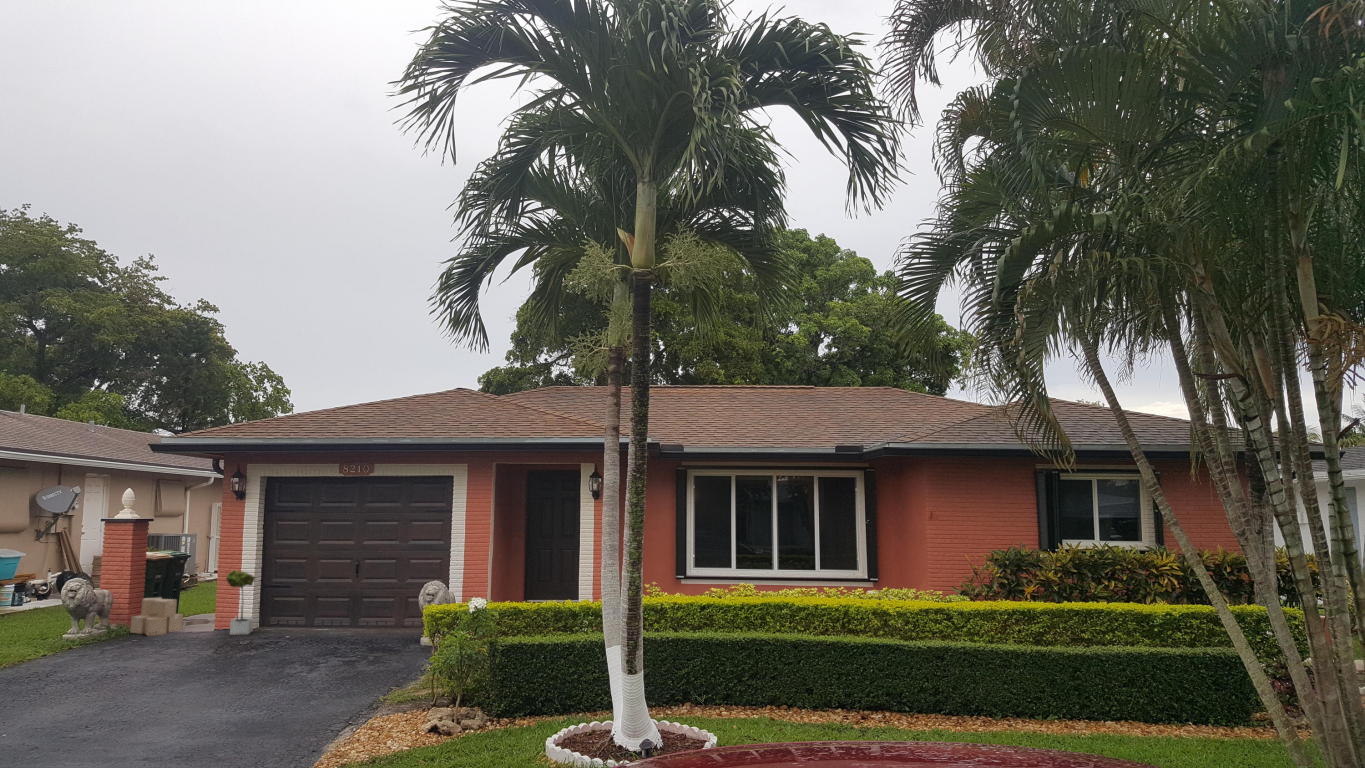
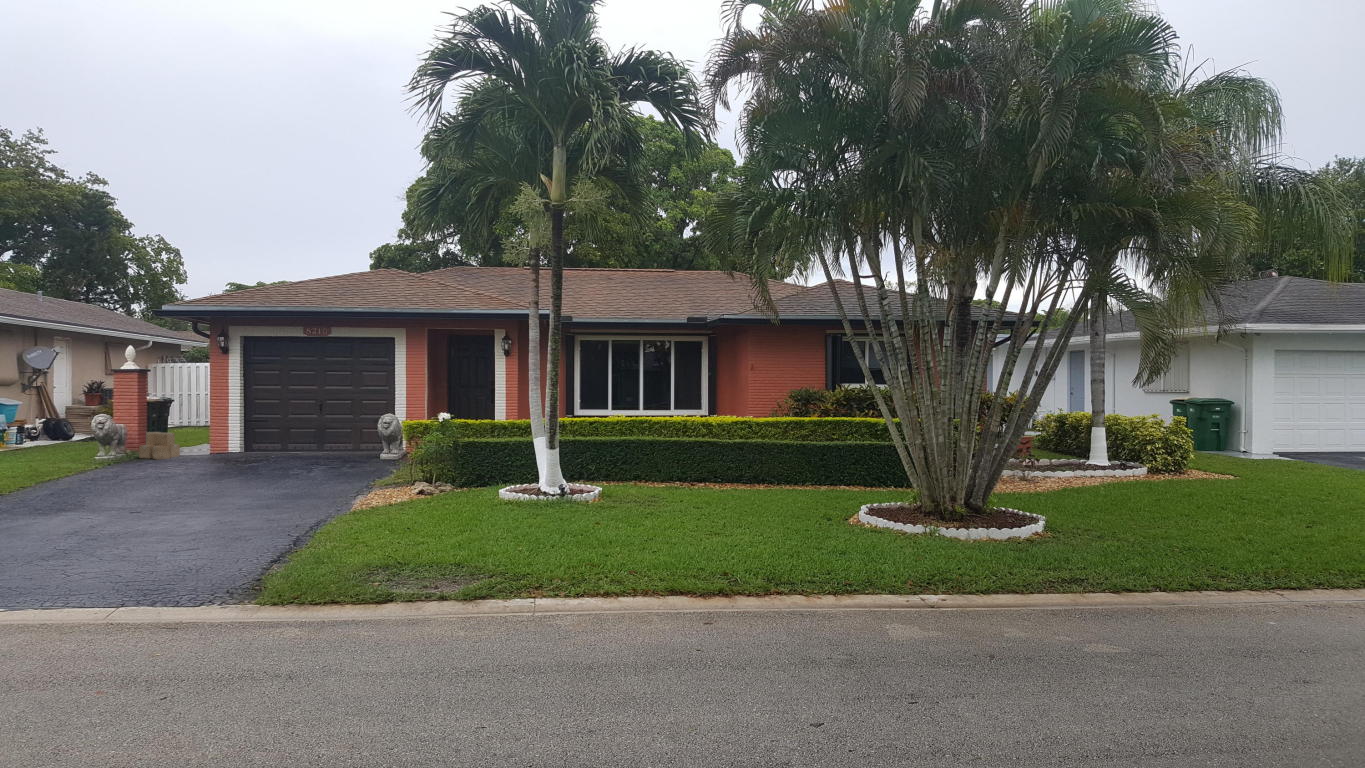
potted tree: present [226,570,255,635] -> none [217,409,241,458]

